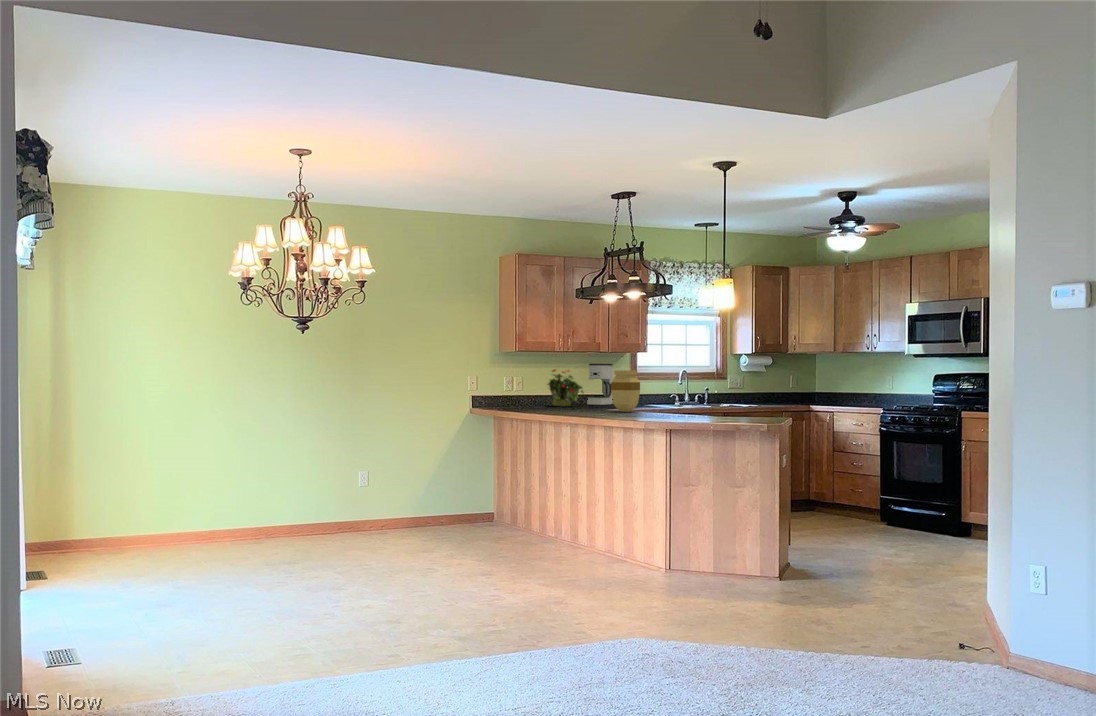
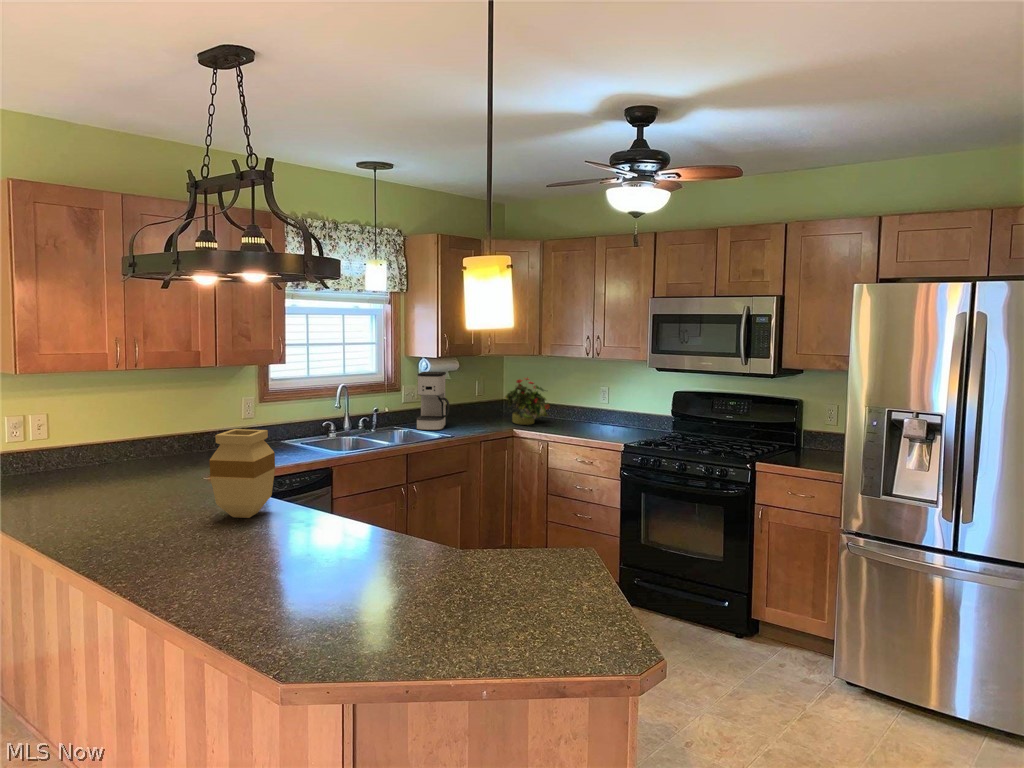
coffee maker: present [587,364,613,405] -> present [417,371,450,430]
potted plant: present [547,369,583,406] -> present [505,378,550,425]

